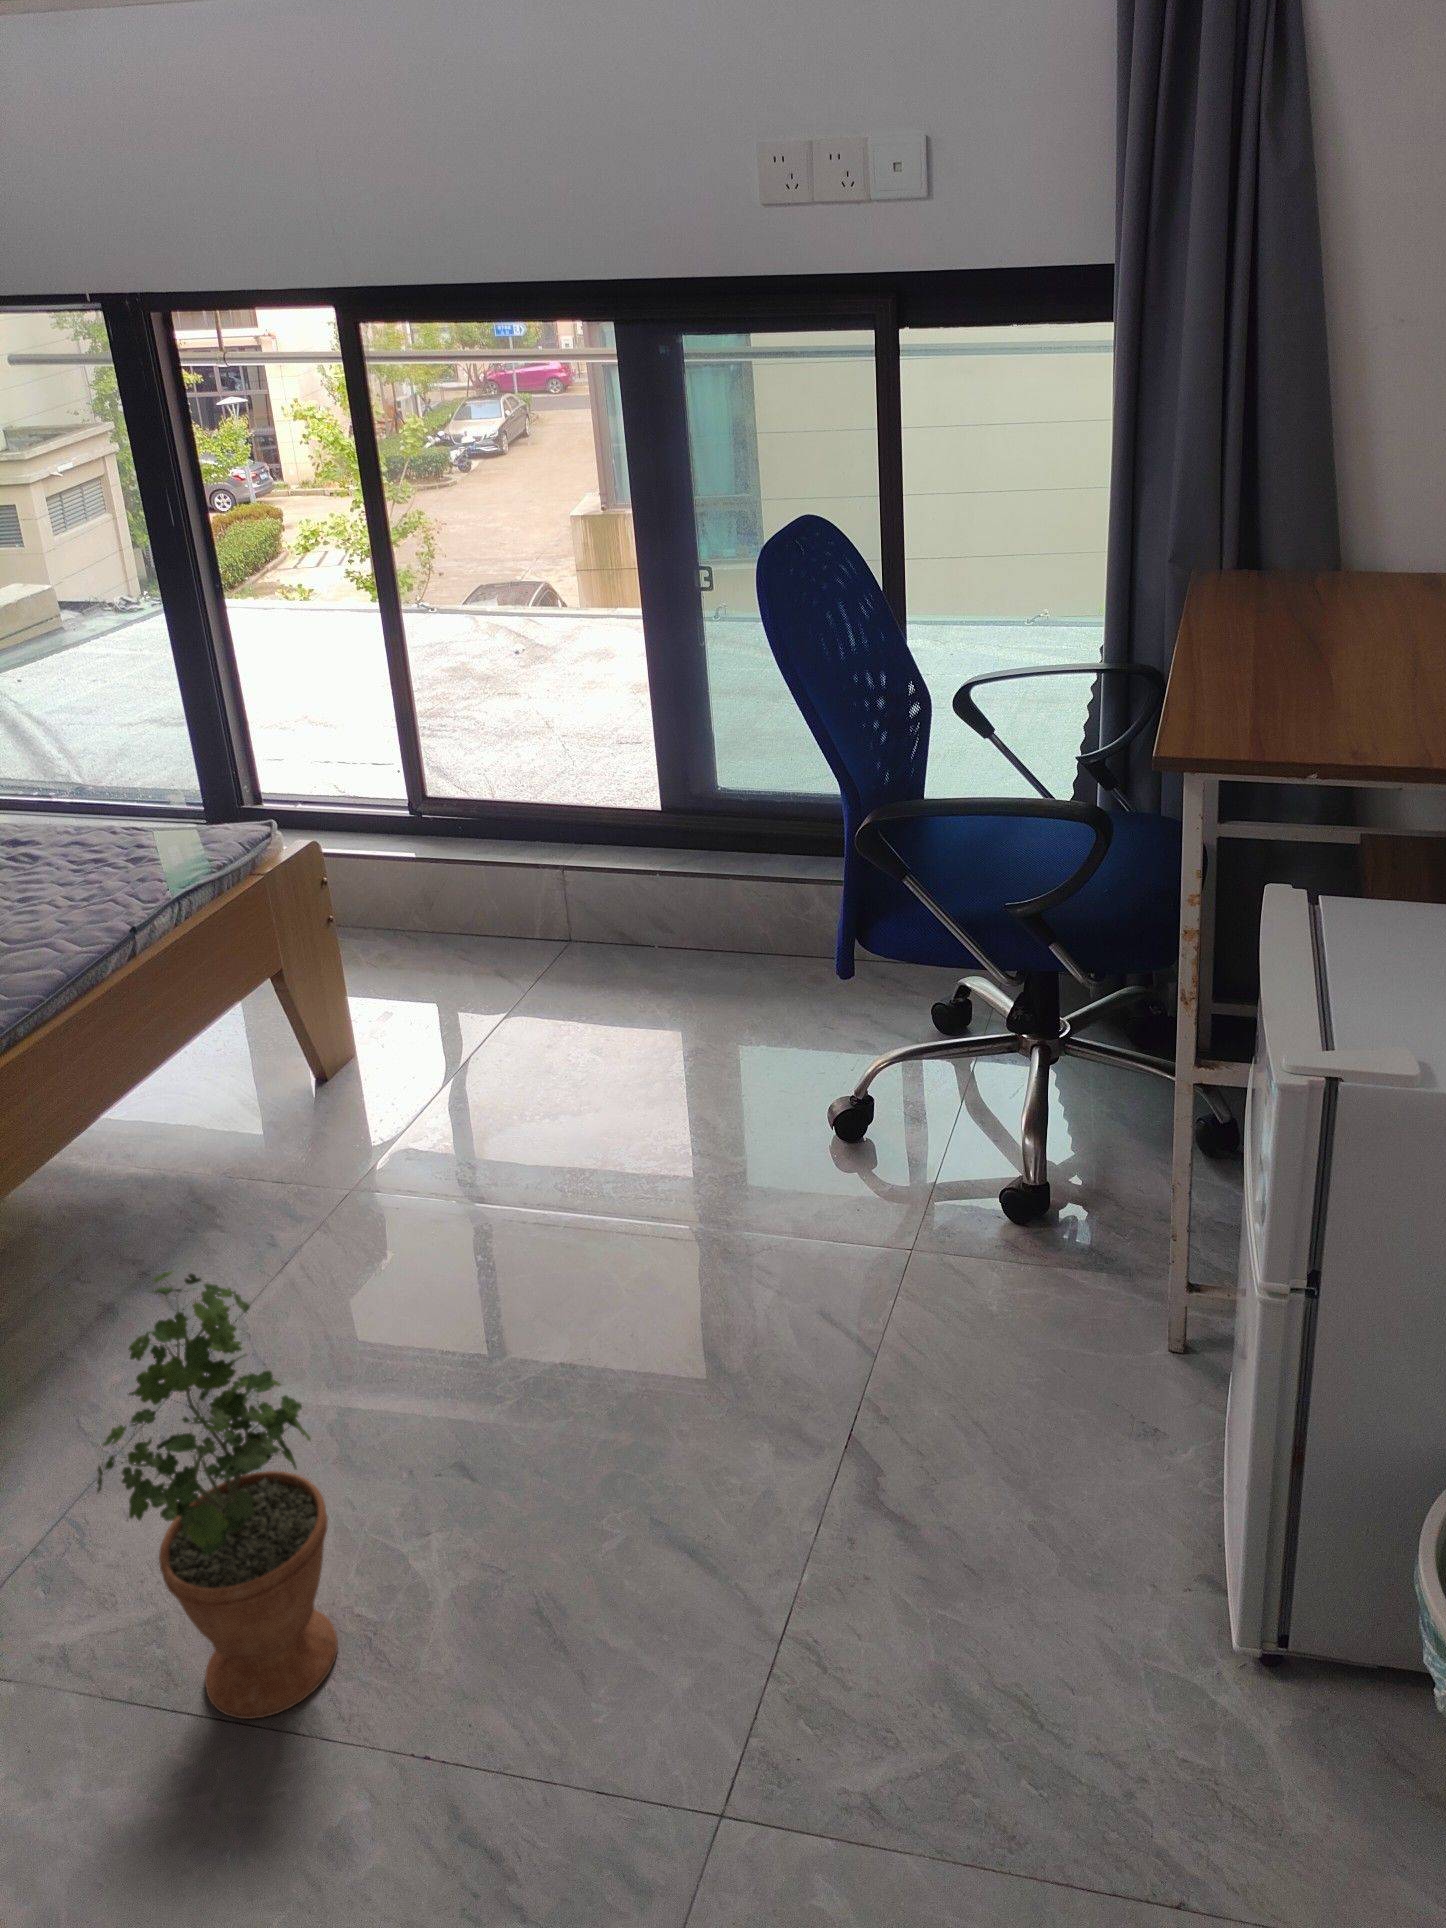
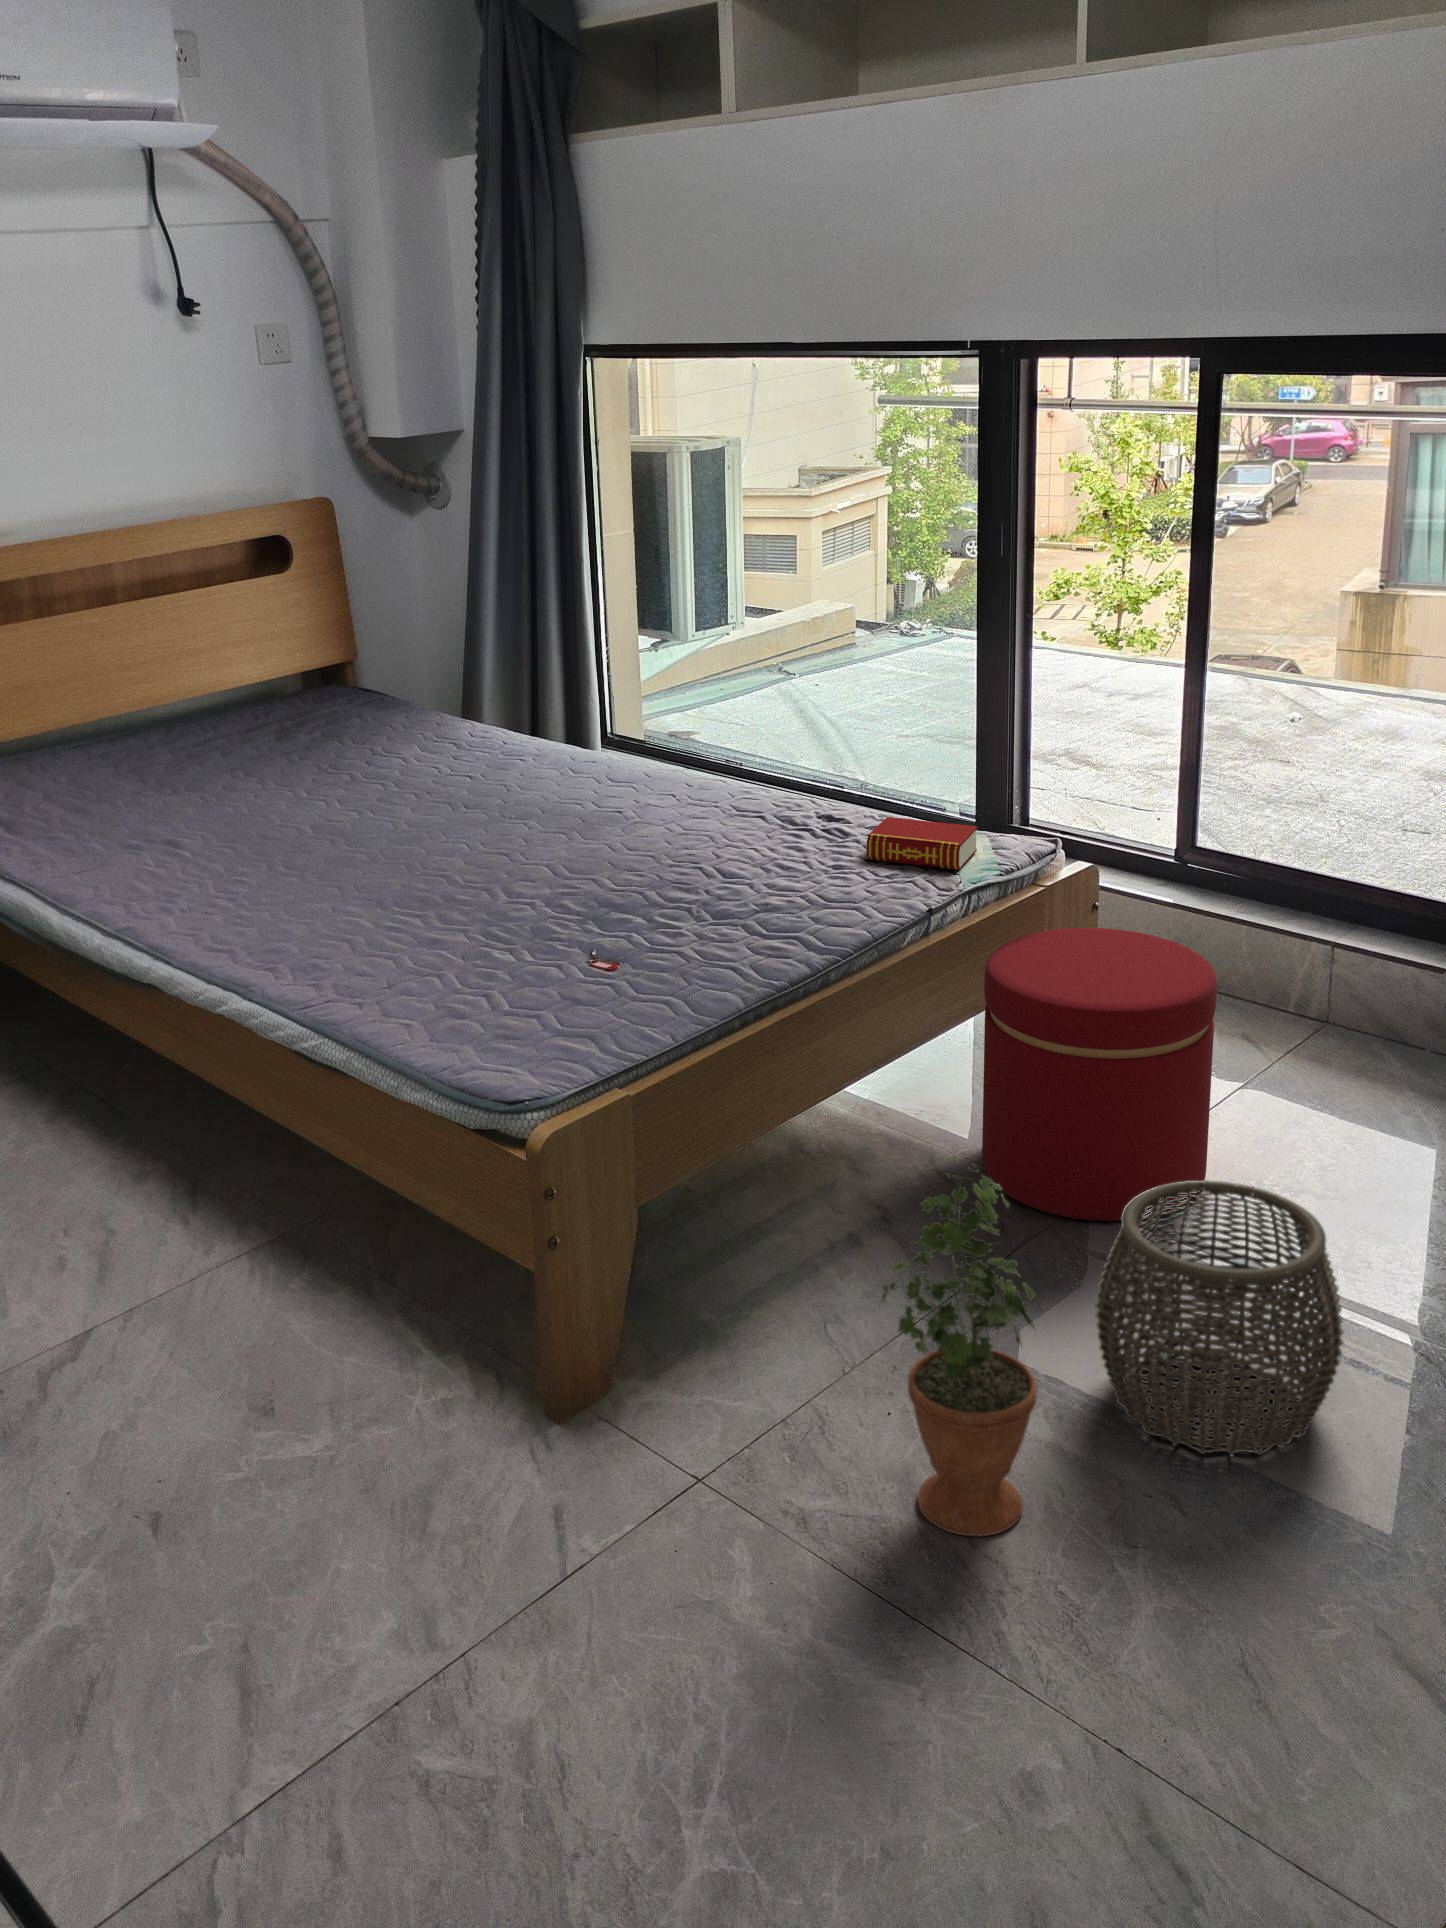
book: none [51,823,186,883] -> present [867,817,977,870]
ottoman: none [210,903,485,1223] -> present [982,928,1217,1221]
woven basket: none [385,1165,653,1481] -> present [1095,1181,1343,1457]

